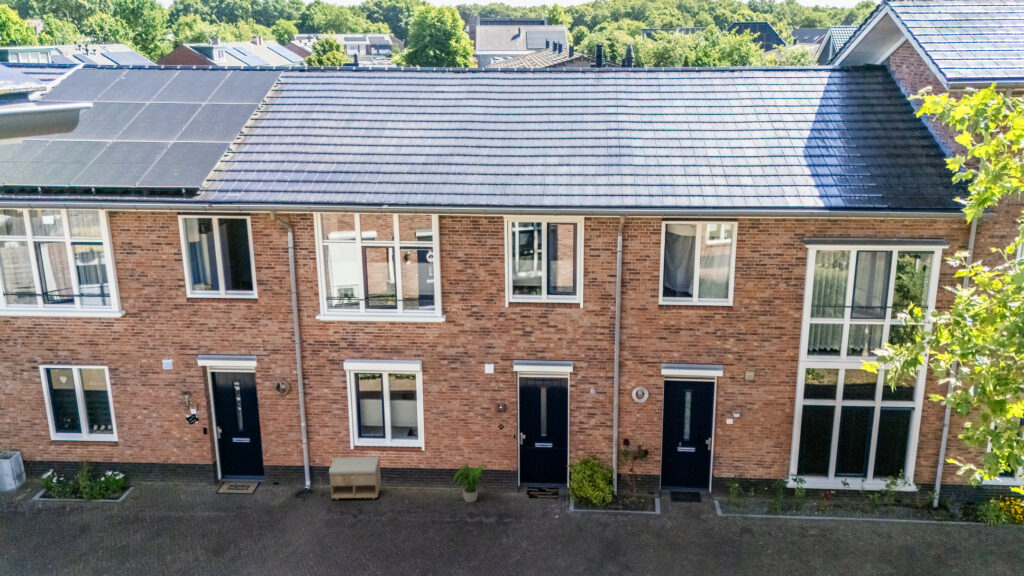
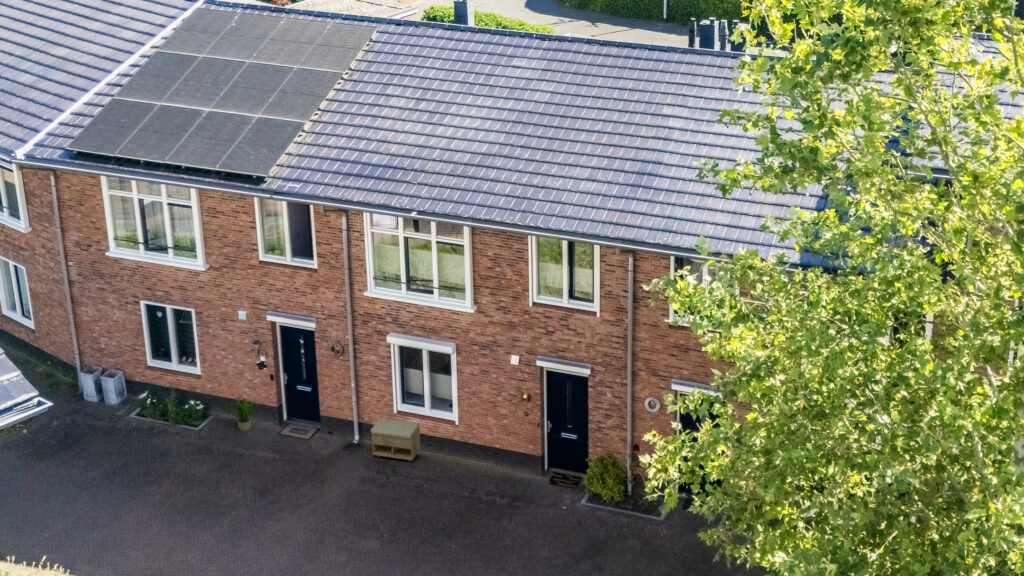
potted plant: present [453,464,487,502] -> present [224,398,257,431]

